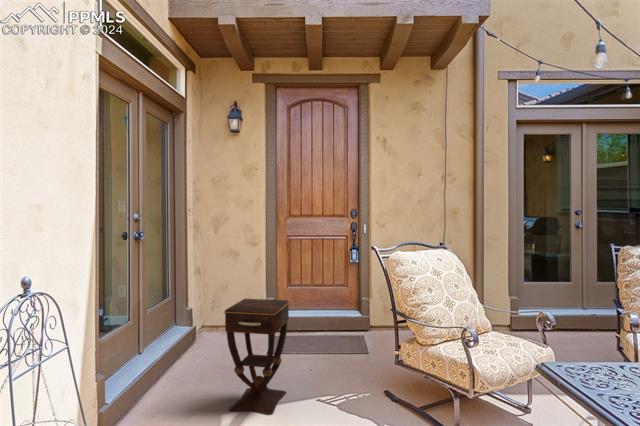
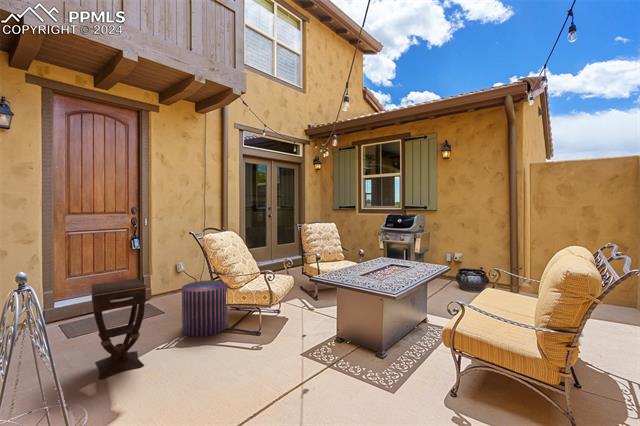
pouf: none [349,320,414,407] -> present [182,280,228,337]

